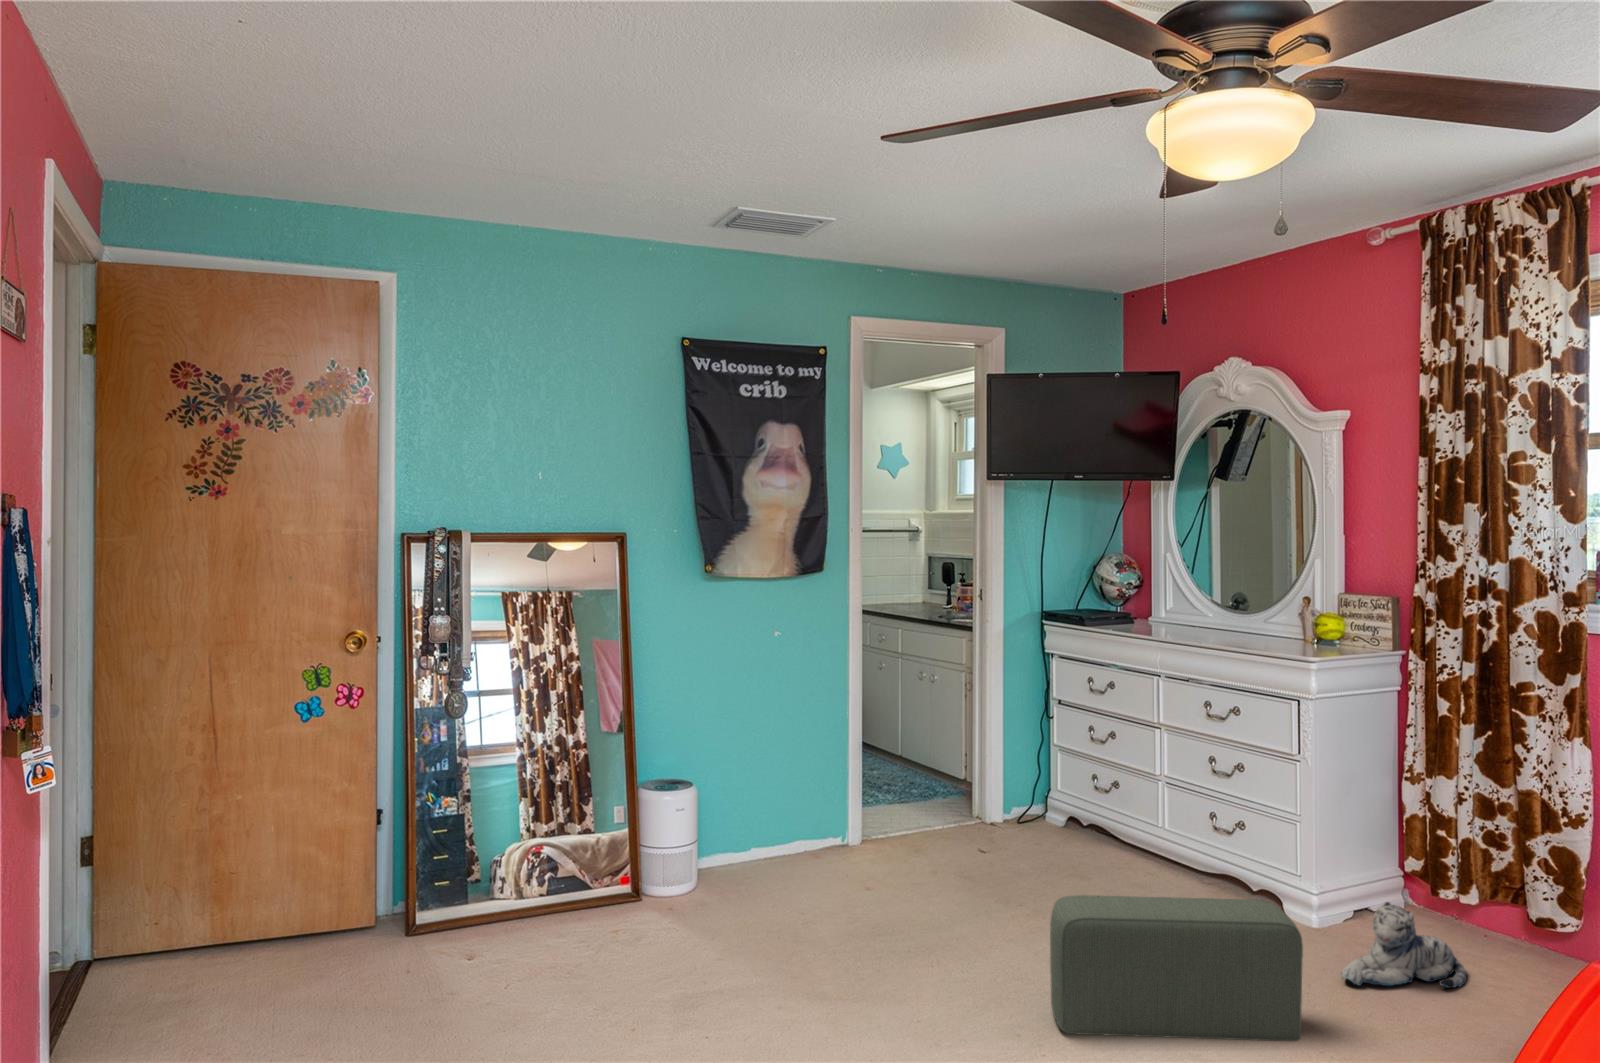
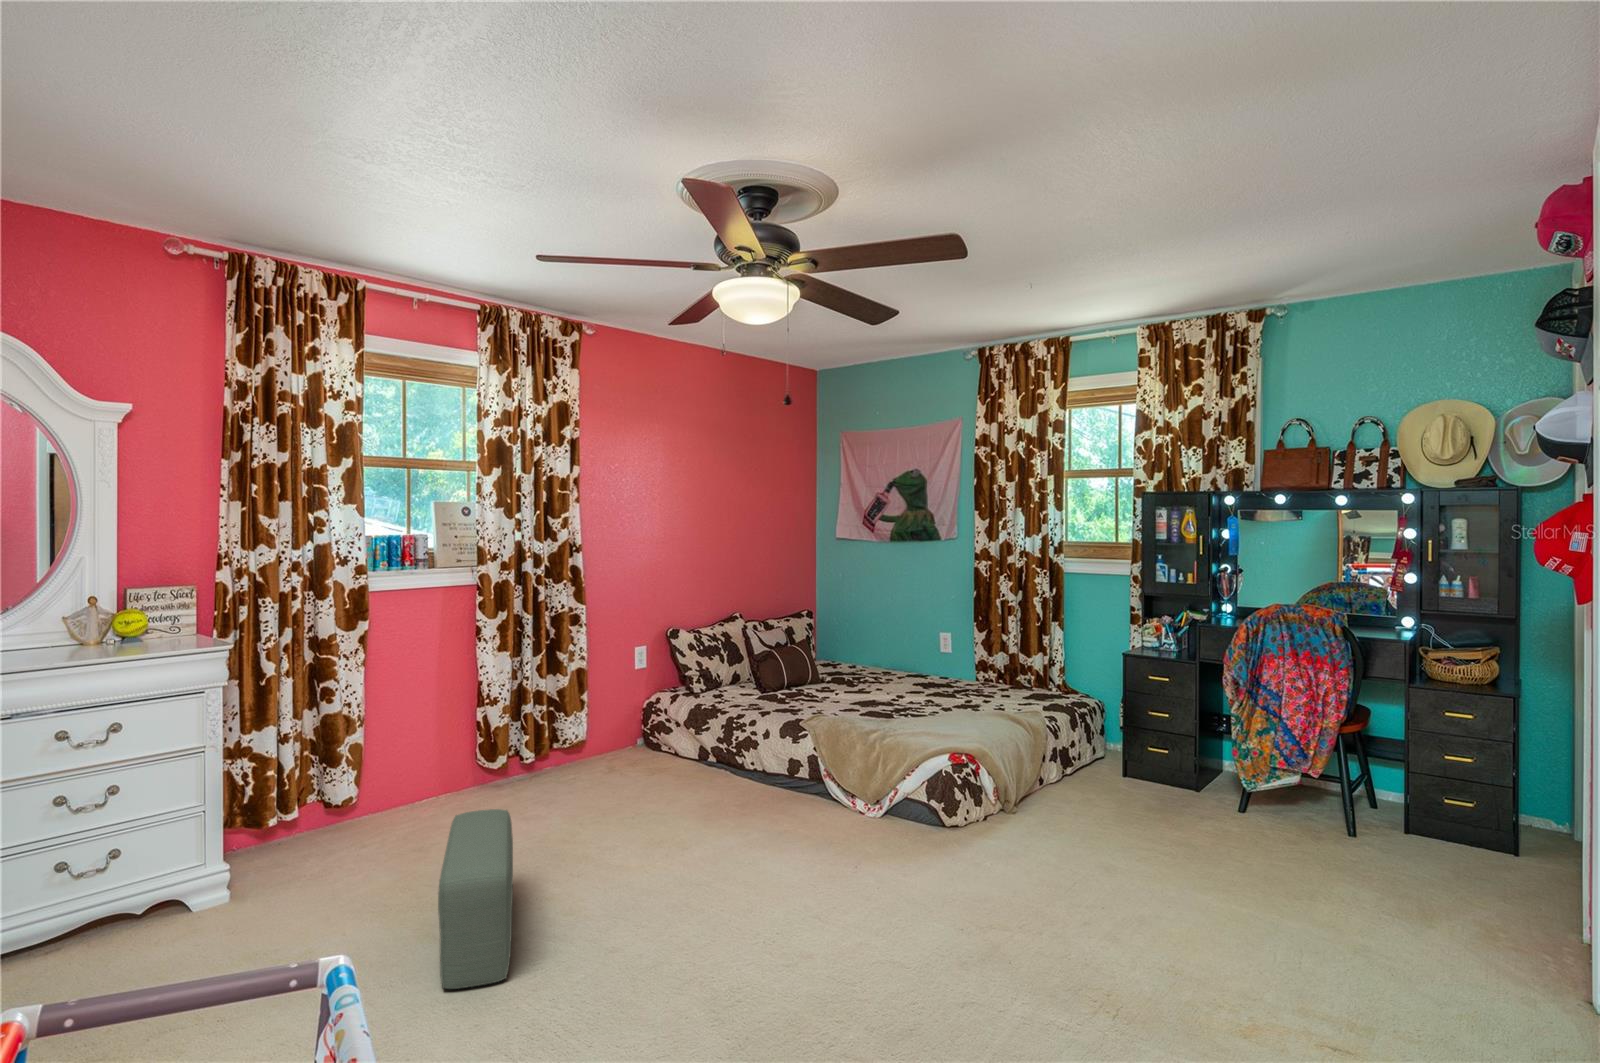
plush toy: present [1341,902,1467,988] -> none [360,807,422,878]

